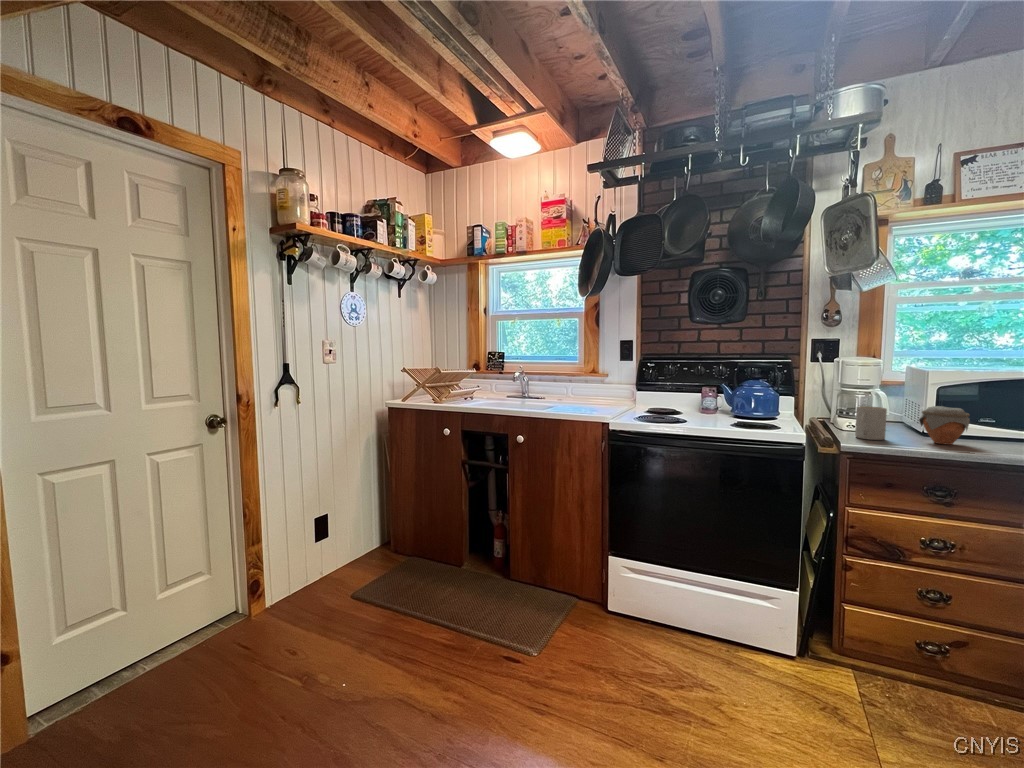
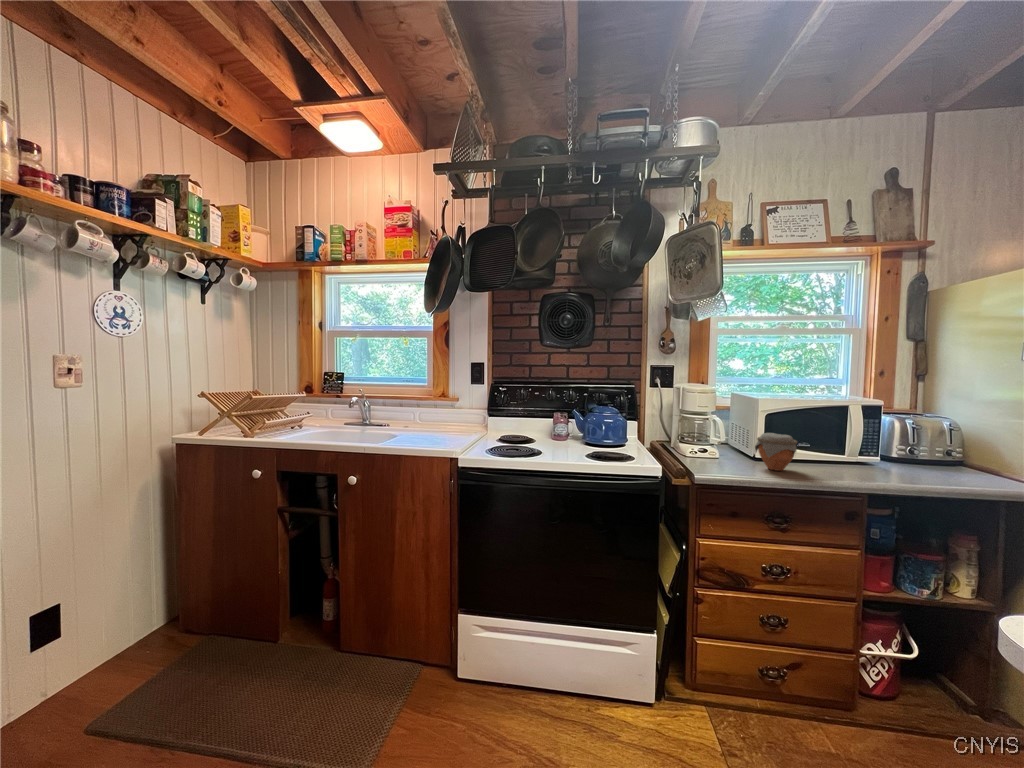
mug: present [855,406,887,440] -> none [701,433,728,468]

